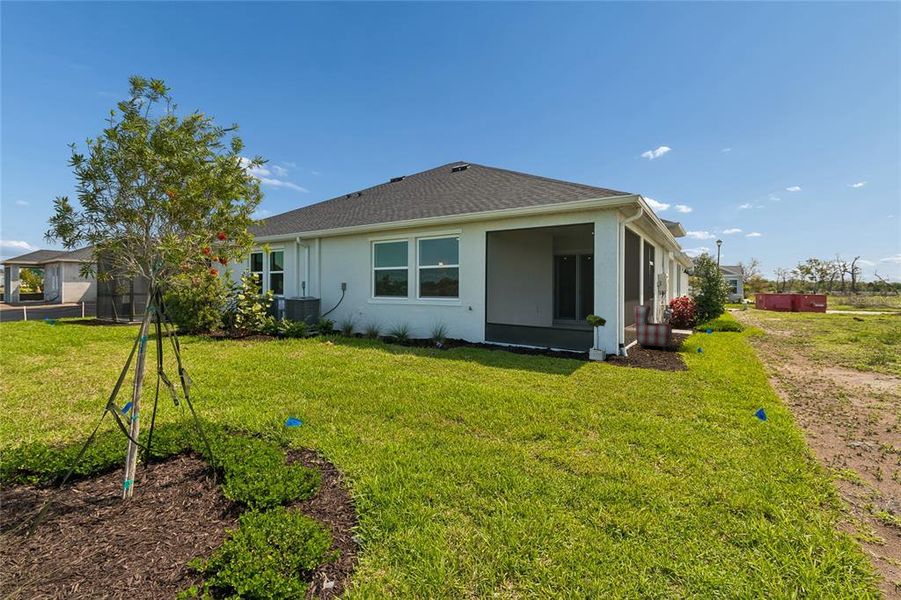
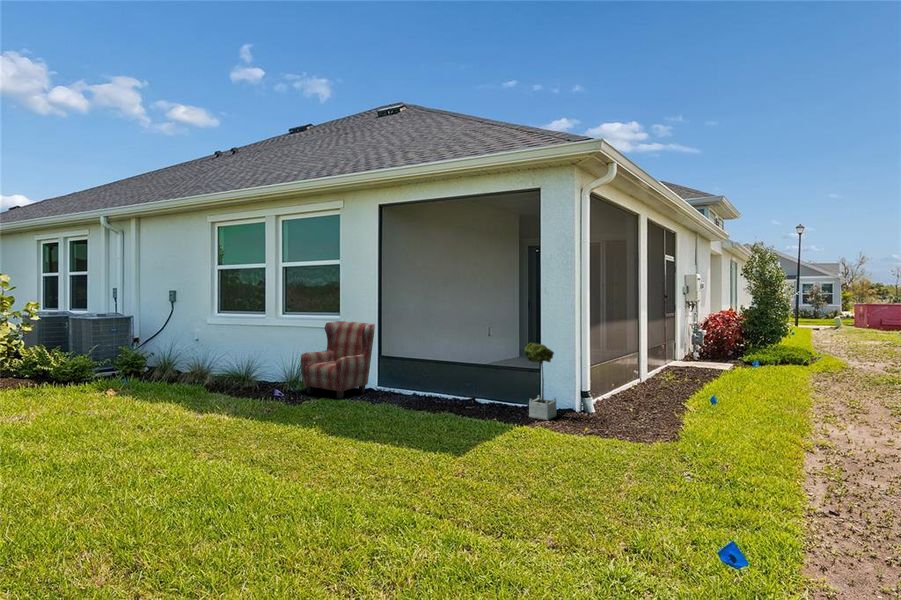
armchair: present [634,305,672,351] -> present [301,321,375,399]

